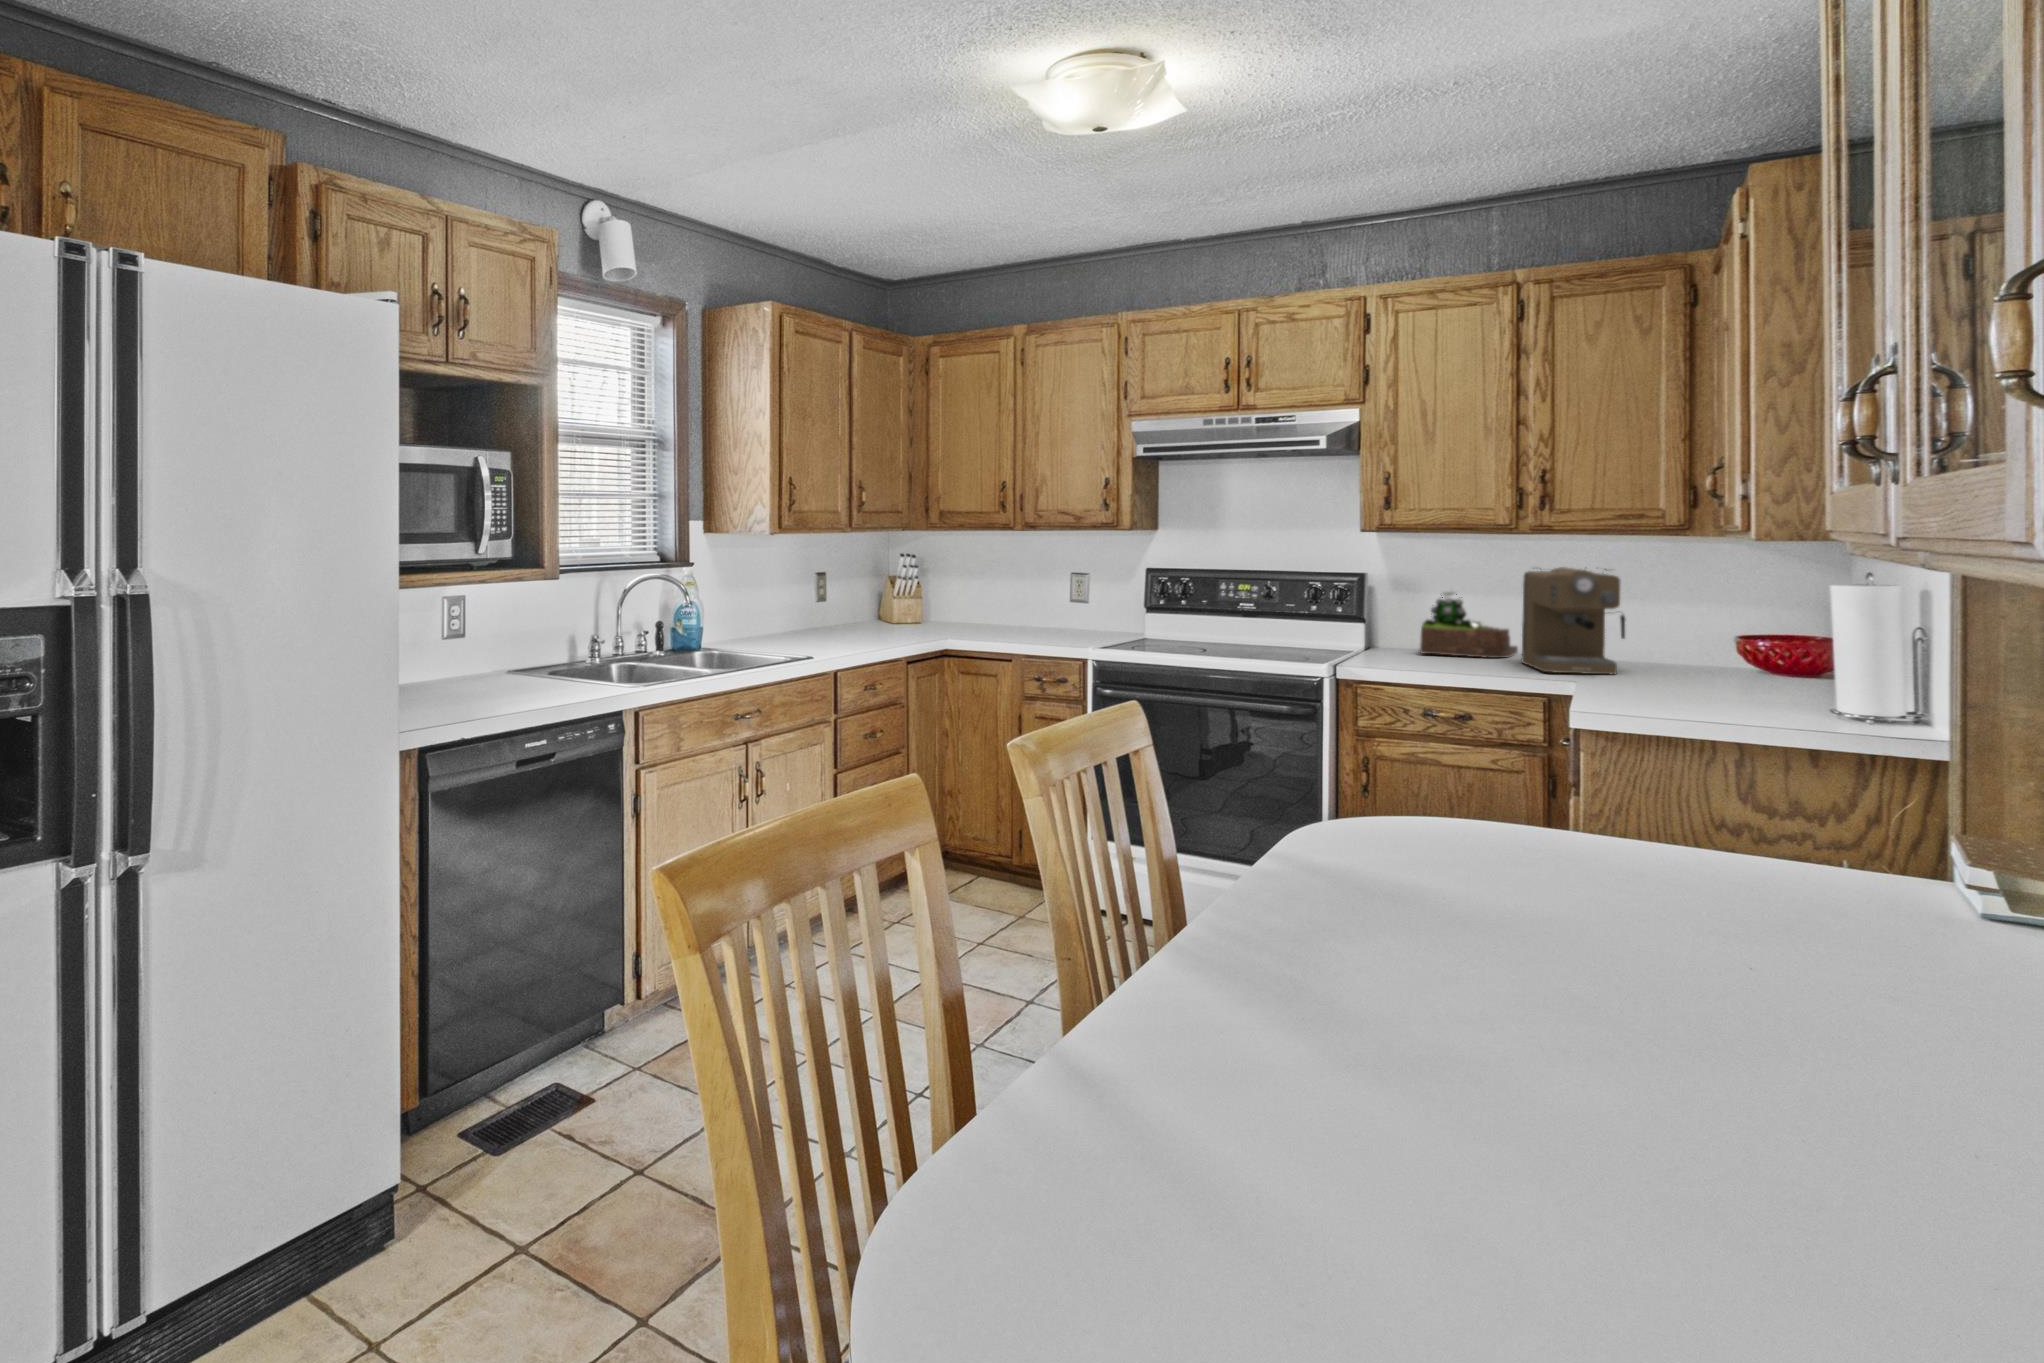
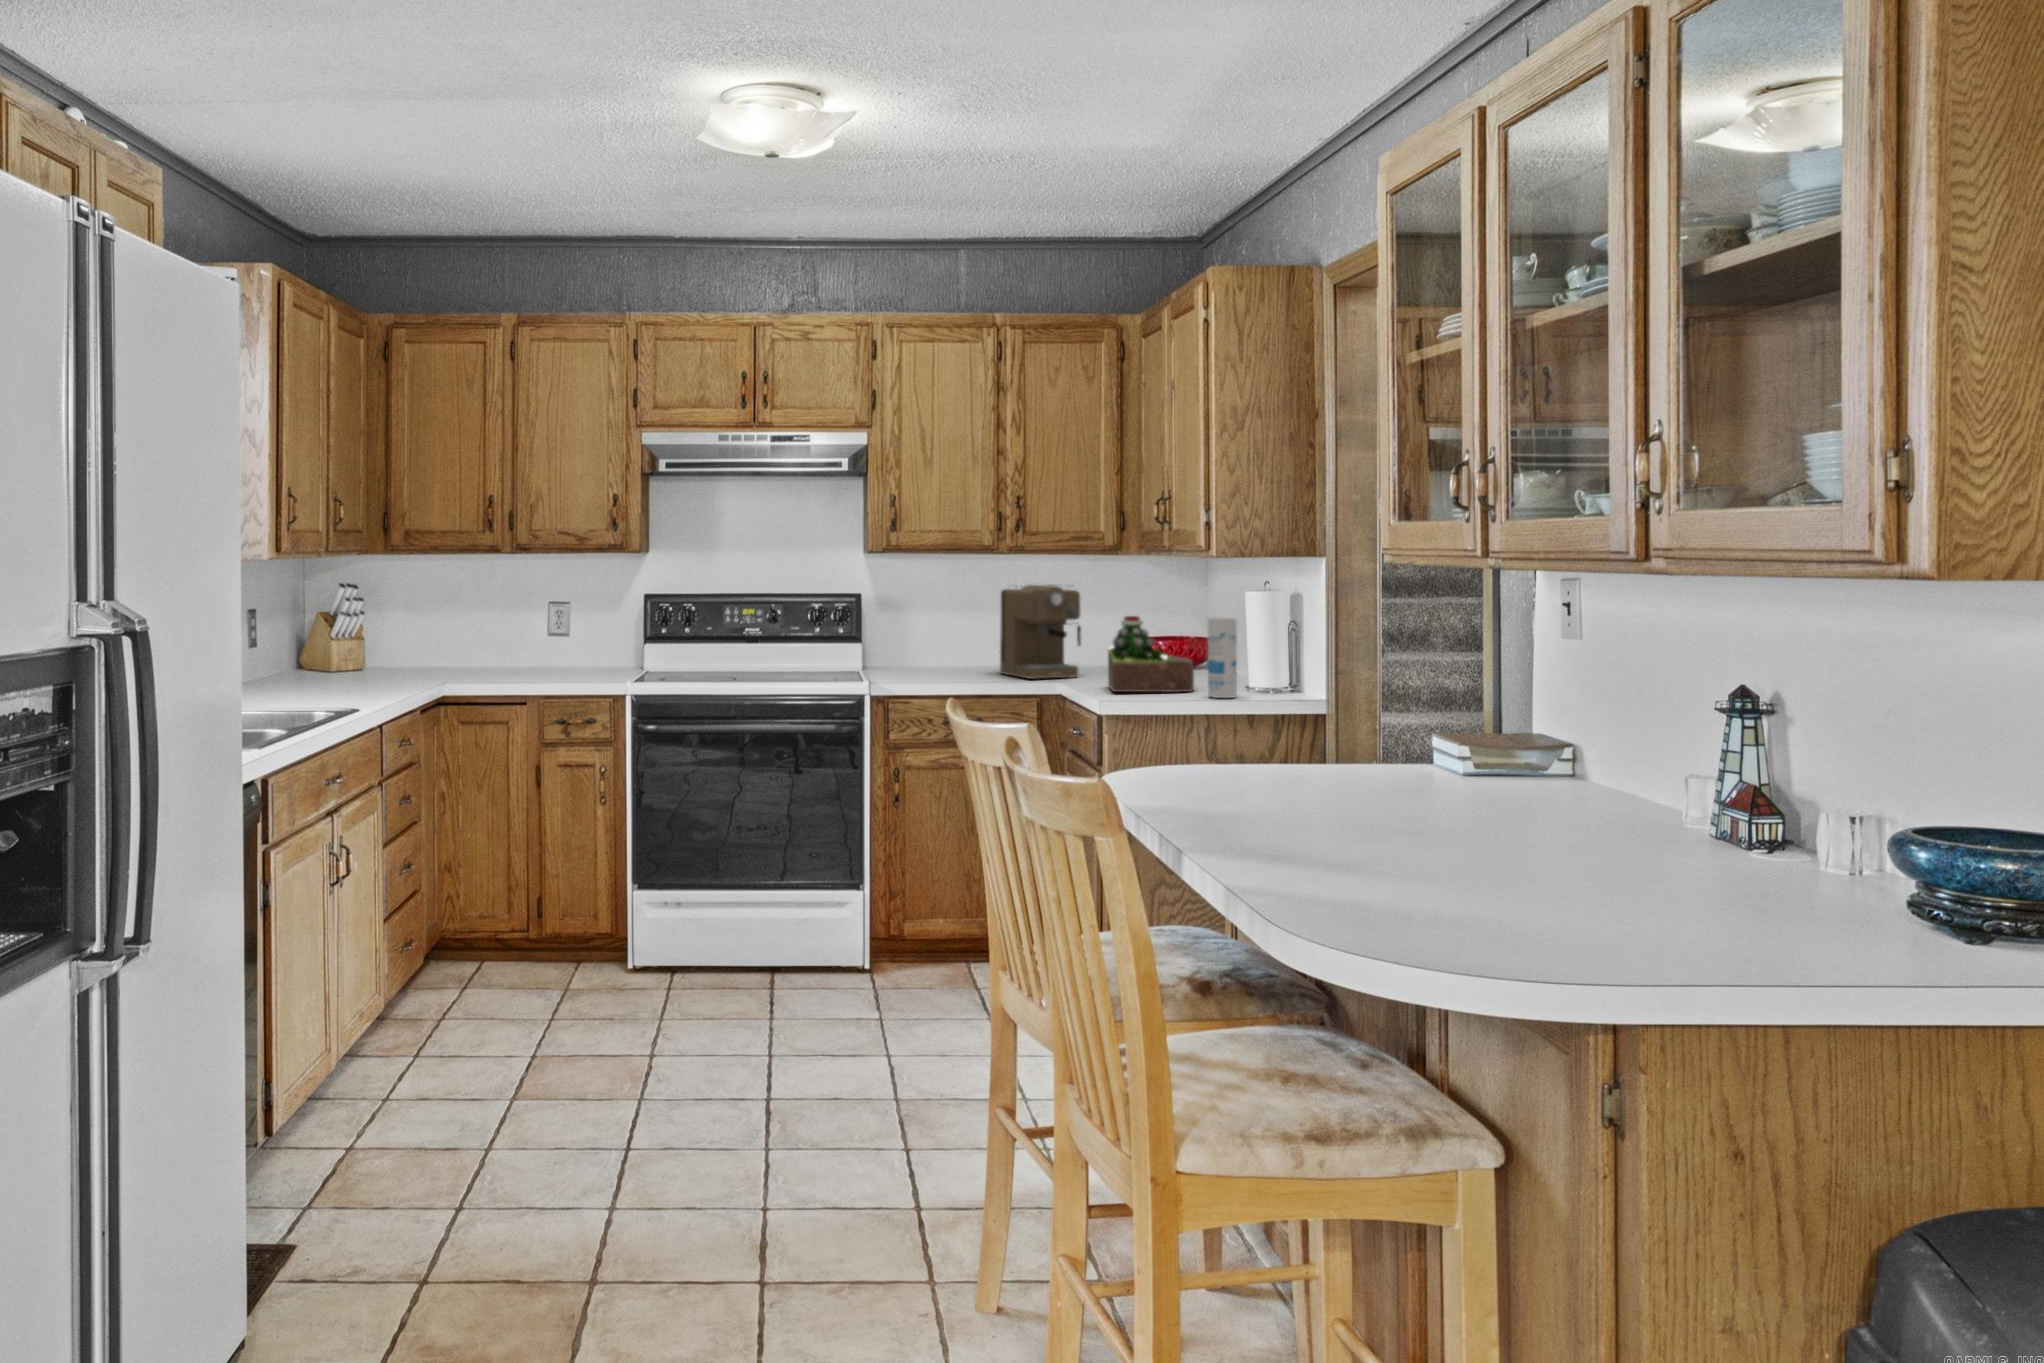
succulent plant: present [1420,592,1518,658] -> present [1108,616,1194,692]
canister: none [1763,618,1813,723] -> present [1208,617,1237,698]

